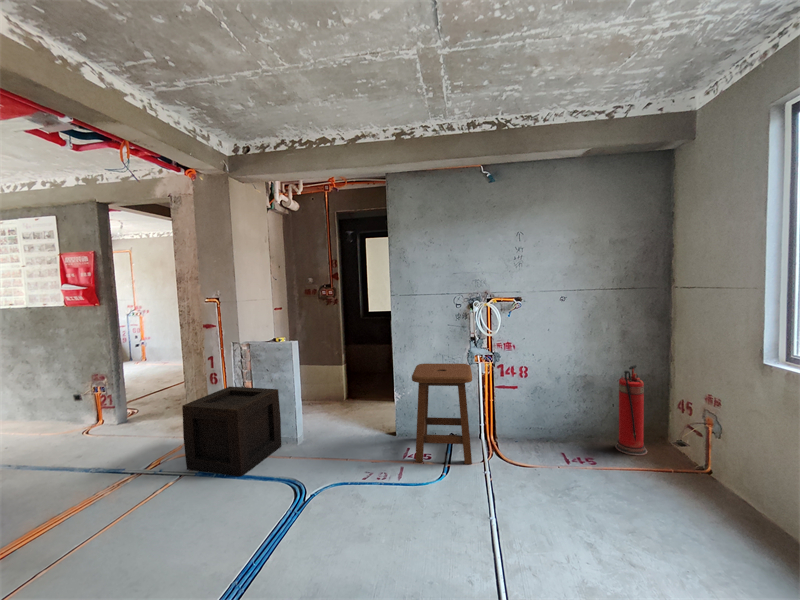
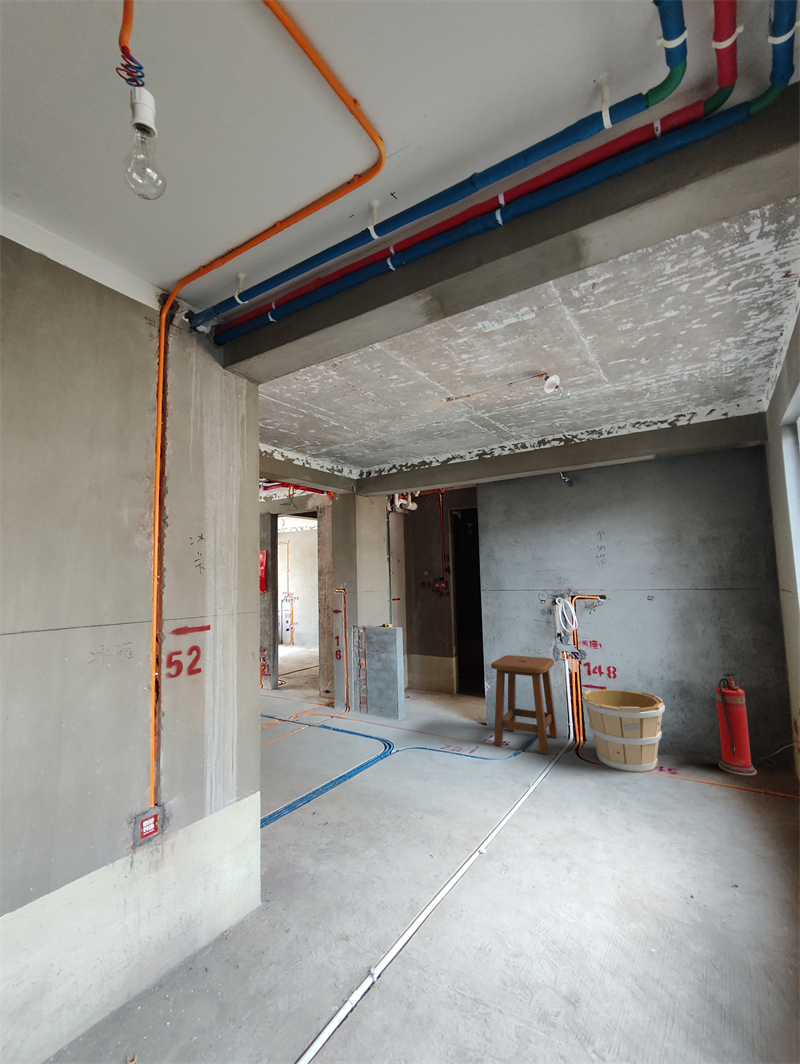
wooden crate: present [182,387,281,476] -> none [314,663,386,734]
wooden bucket: none [506,389,585,472] -> present [583,690,665,773]

